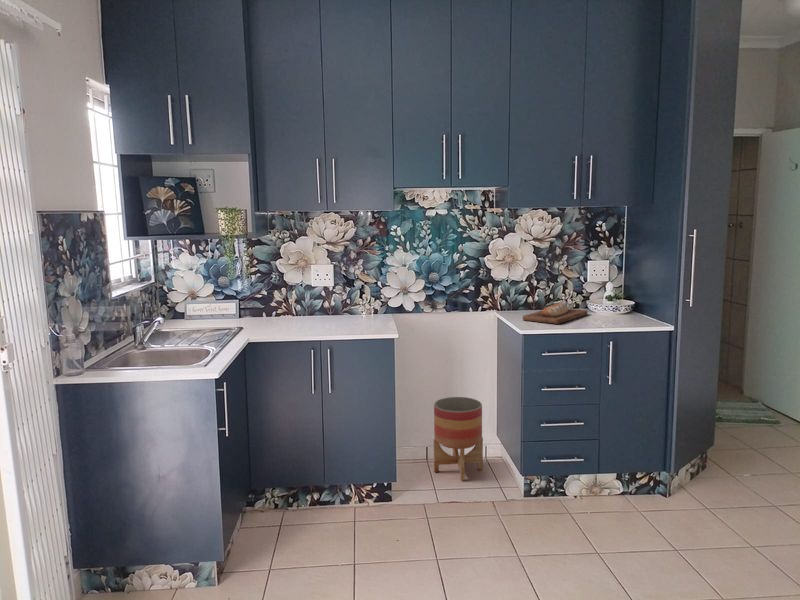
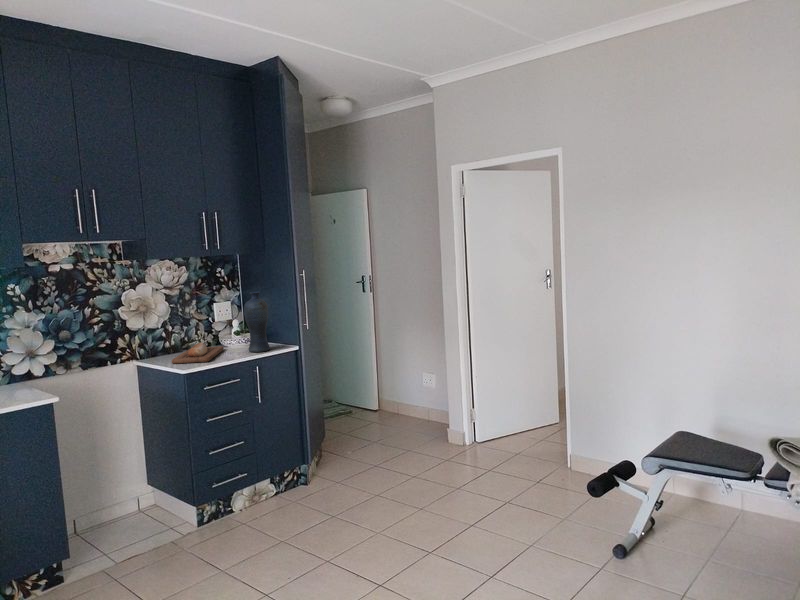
vase: none [611,251,641,323] -> present [244,292,270,352]
planter: present [433,397,483,481] -> none [84,451,144,538]

